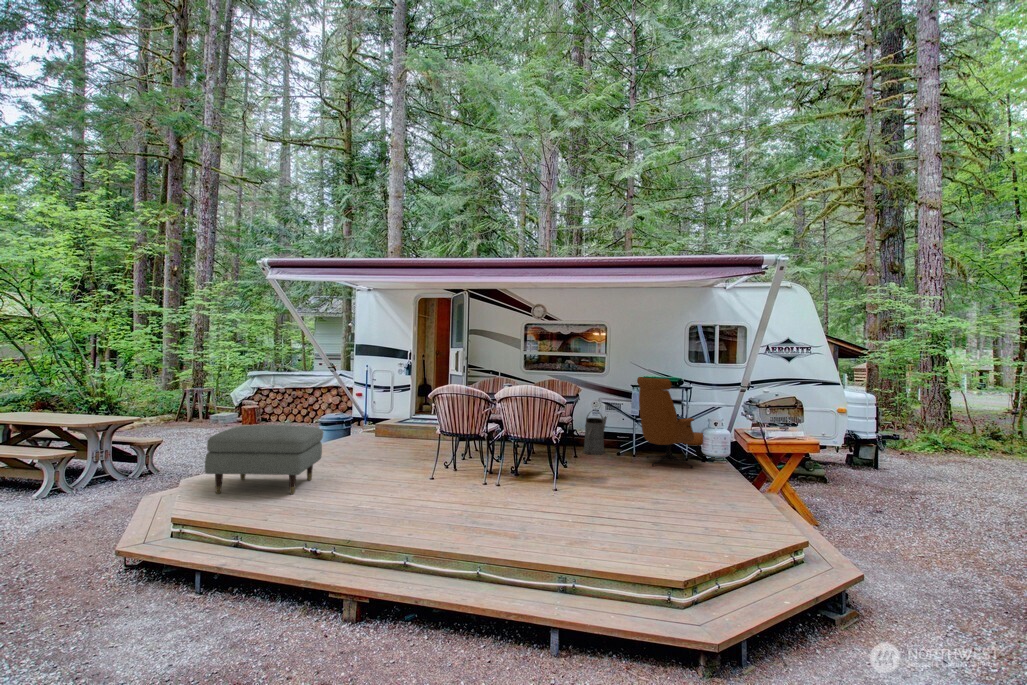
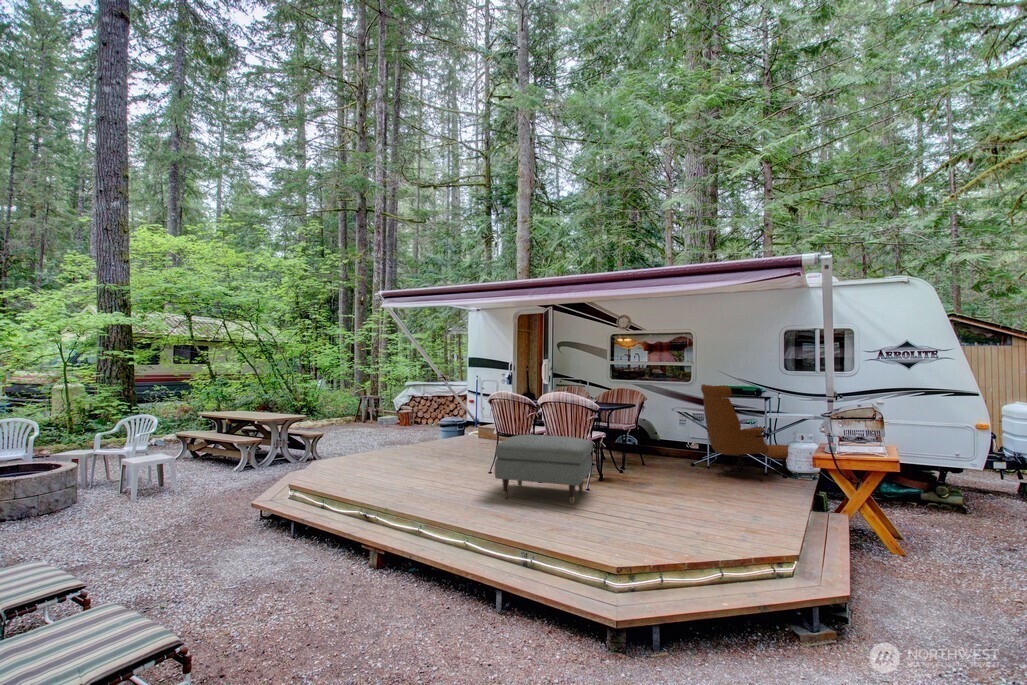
watering can: present [583,411,607,455] -> none [659,419,691,463]
ottoman: present [205,425,323,494] -> present [495,435,593,505]

